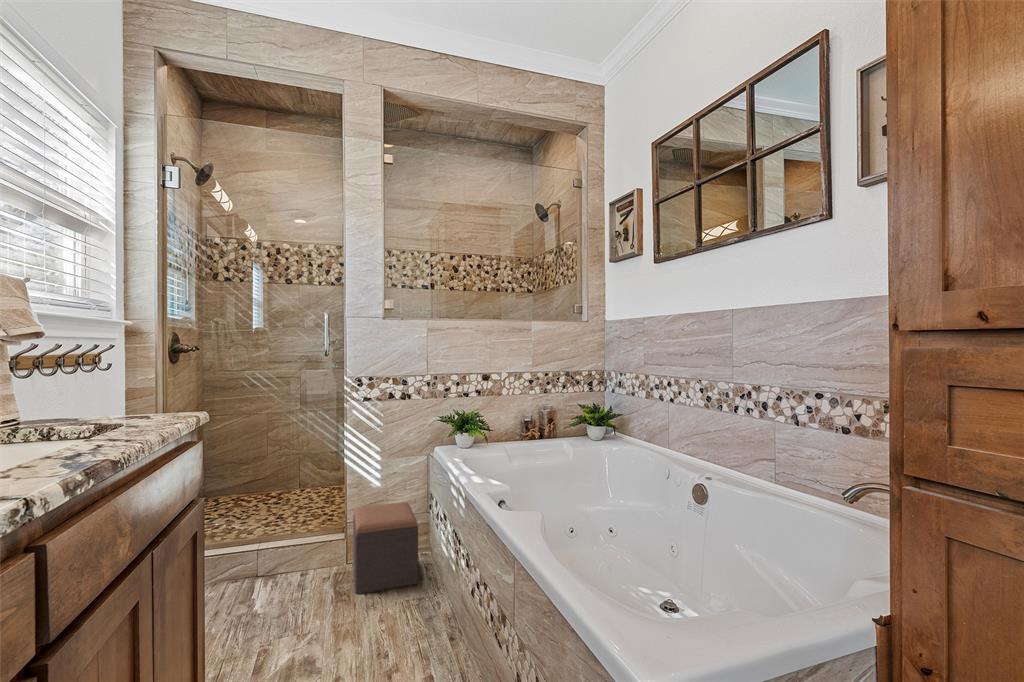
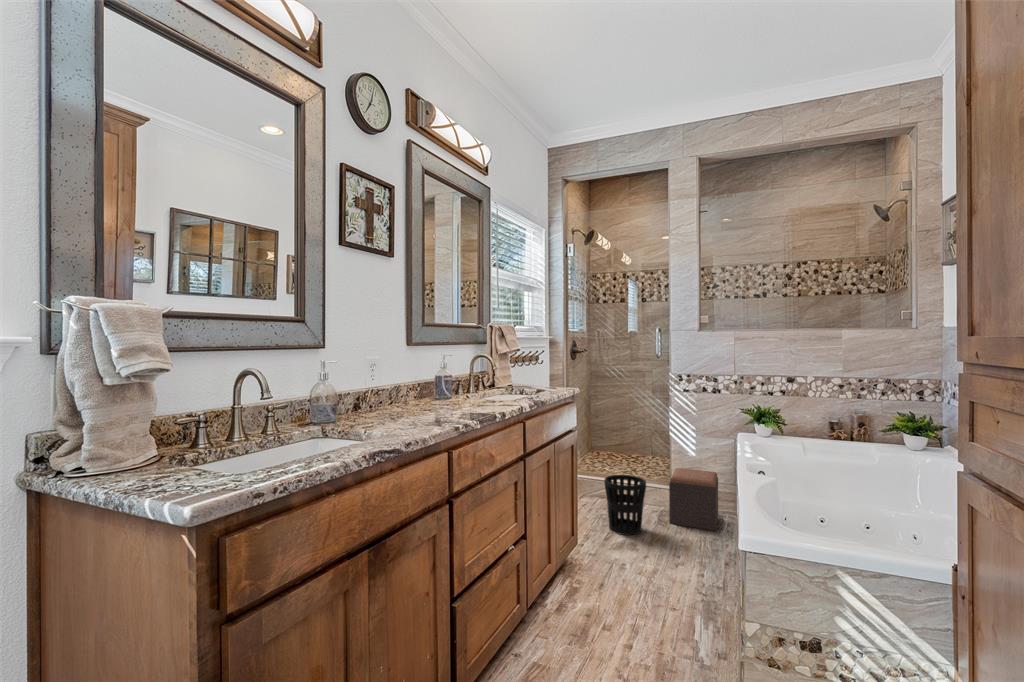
wastebasket: none [257,542,330,652] -> present [604,475,646,535]

